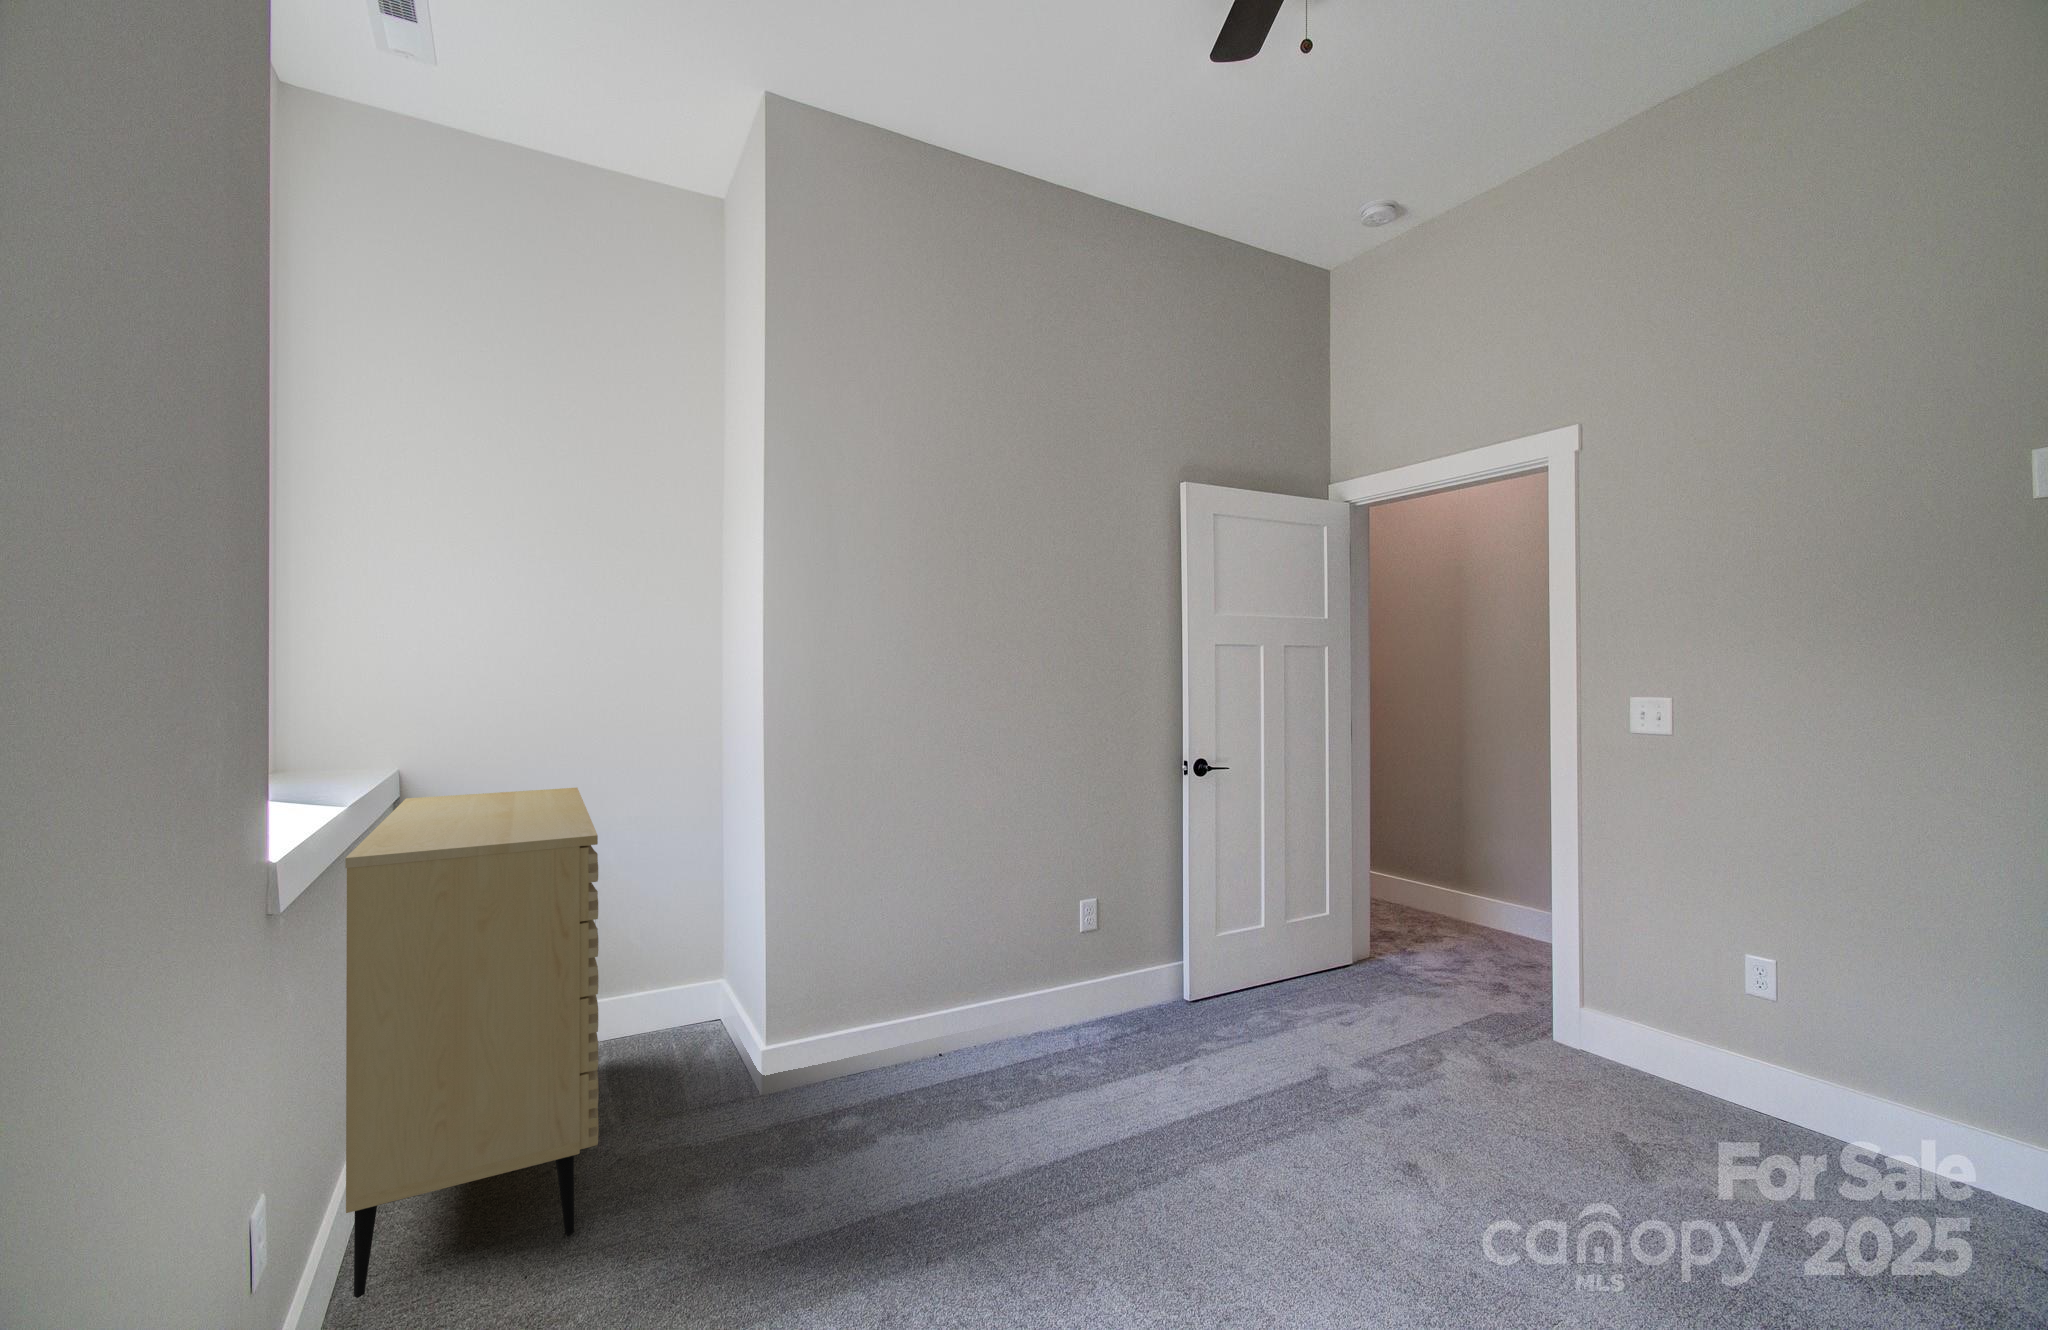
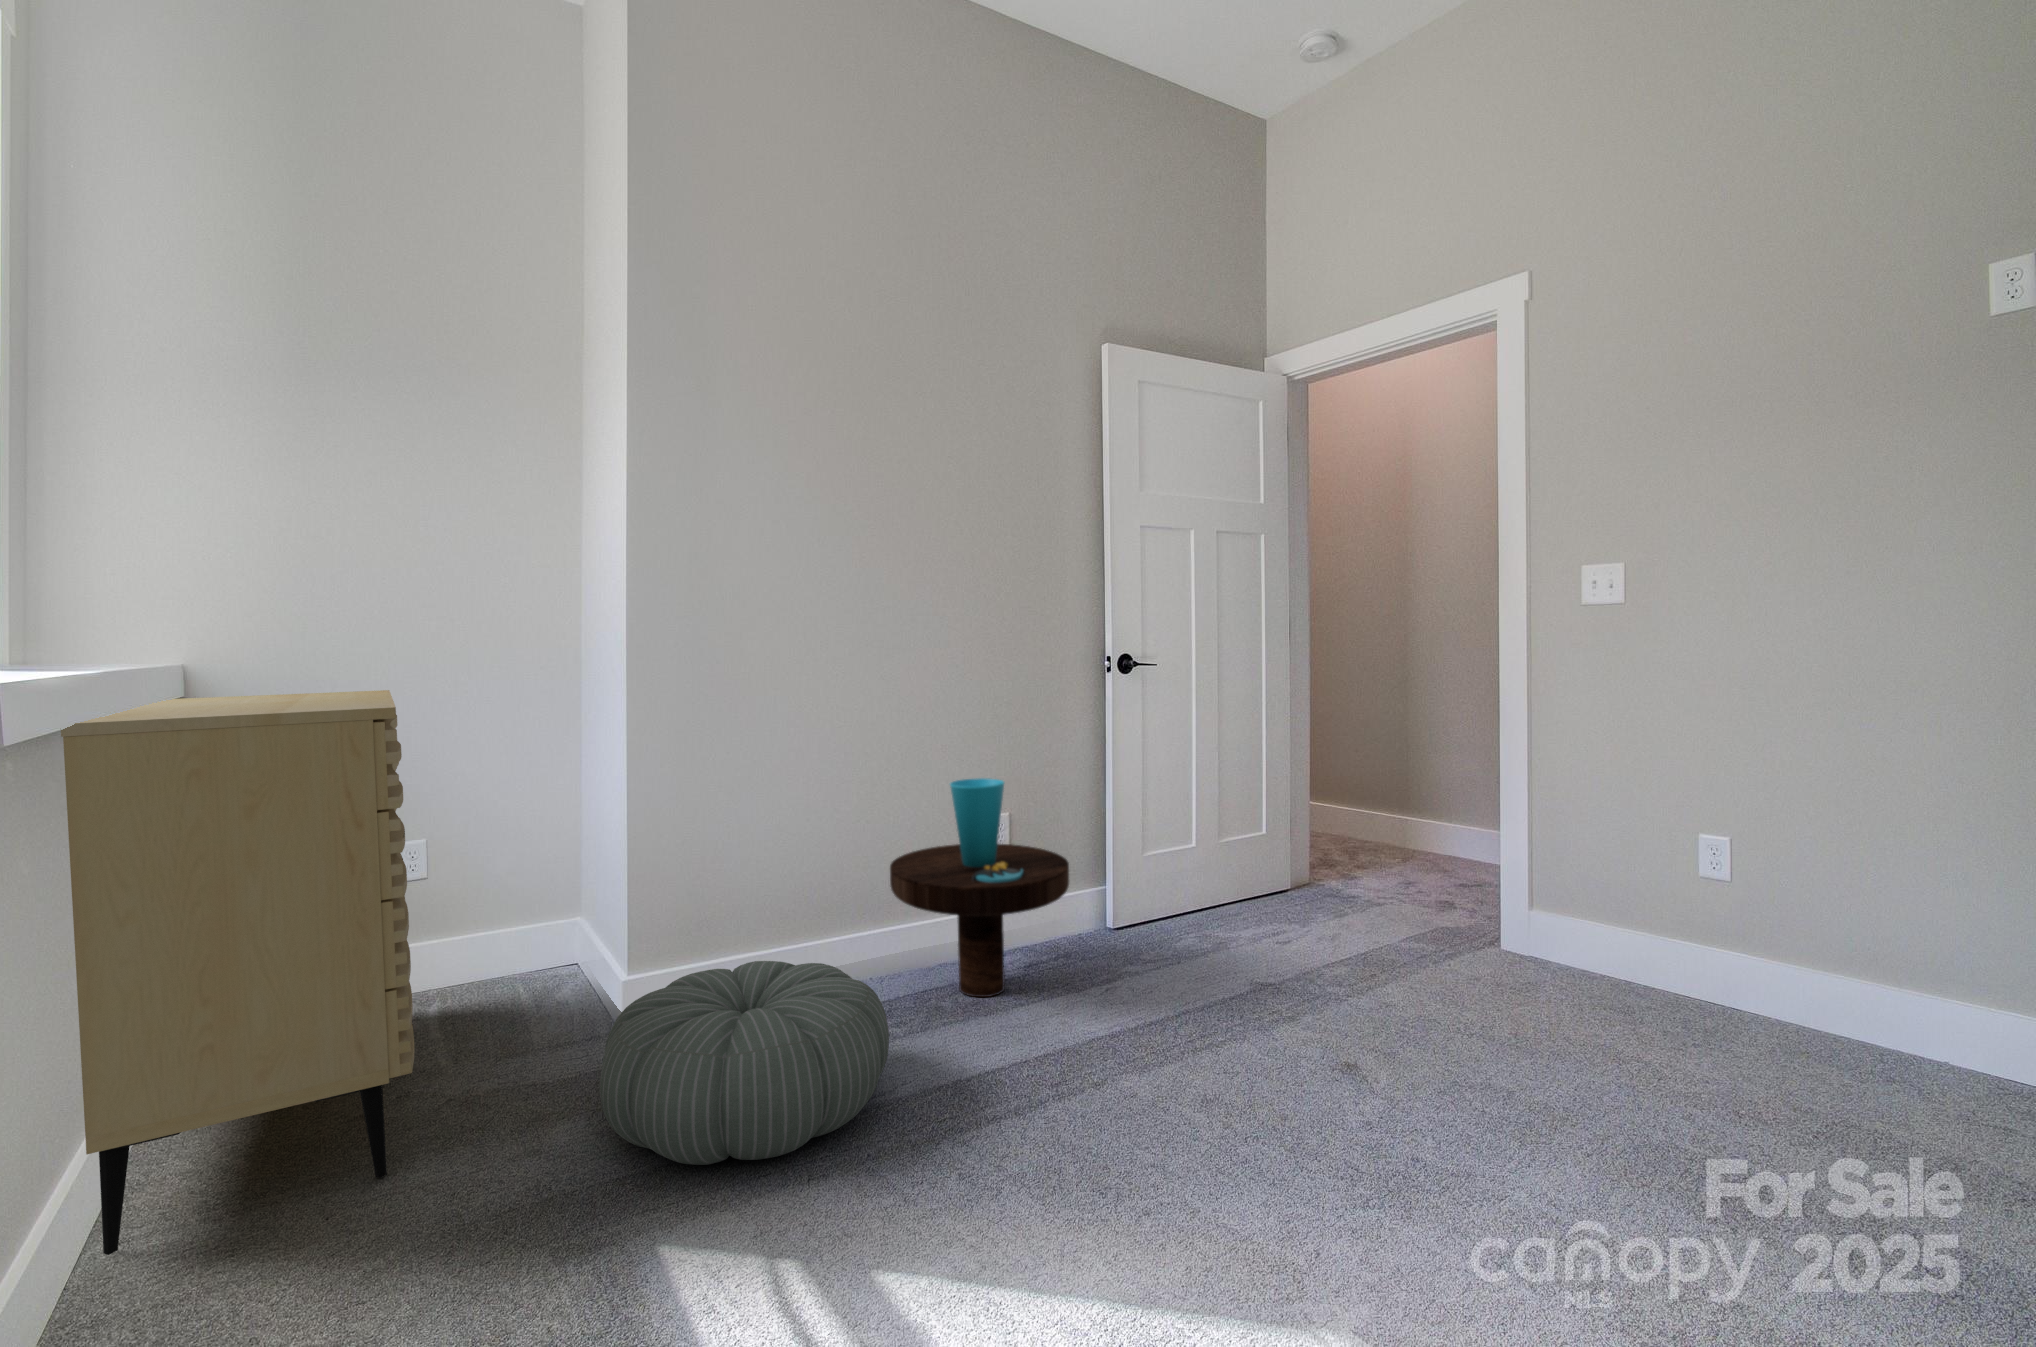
side table: none [992,874,1151,1074] -> present [890,778,1069,997]
pouf: none [751,1044,994,1241] -> present [600,961,889,1165]

